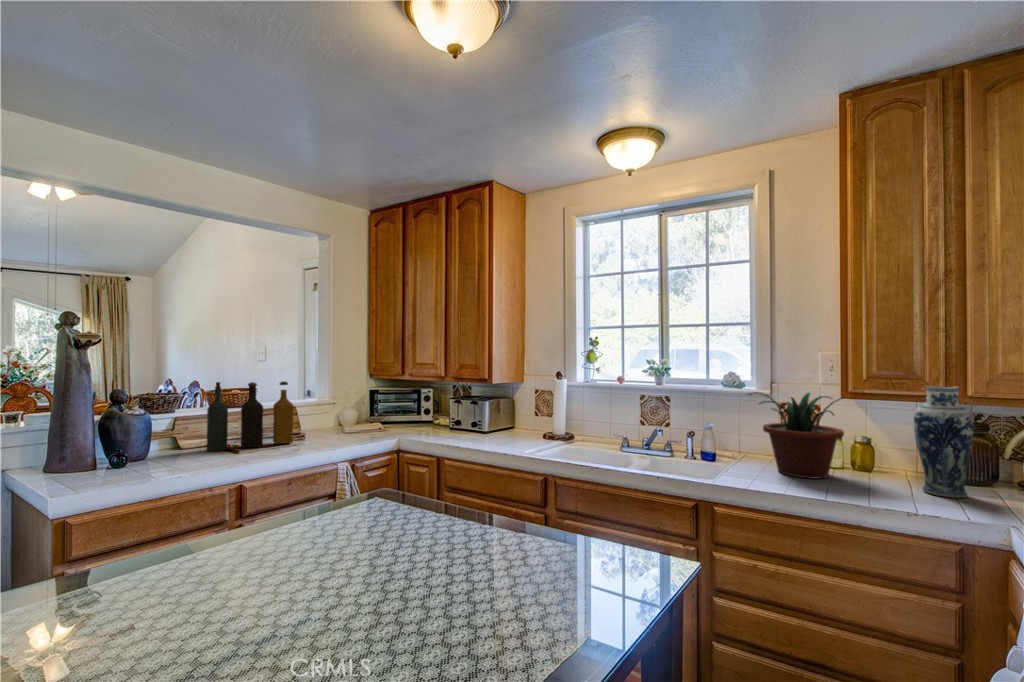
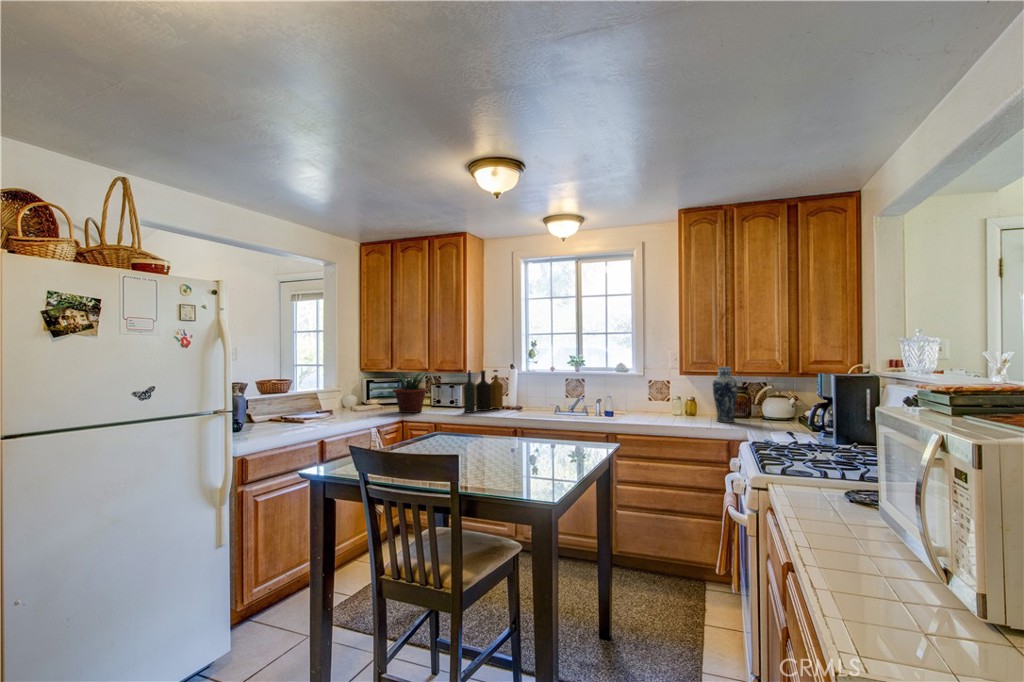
bottle: present [207,381,294,451] -> present [464,370,503,413]
potted plant: present [748,392,844,478] -> present [390,372,429,413]

